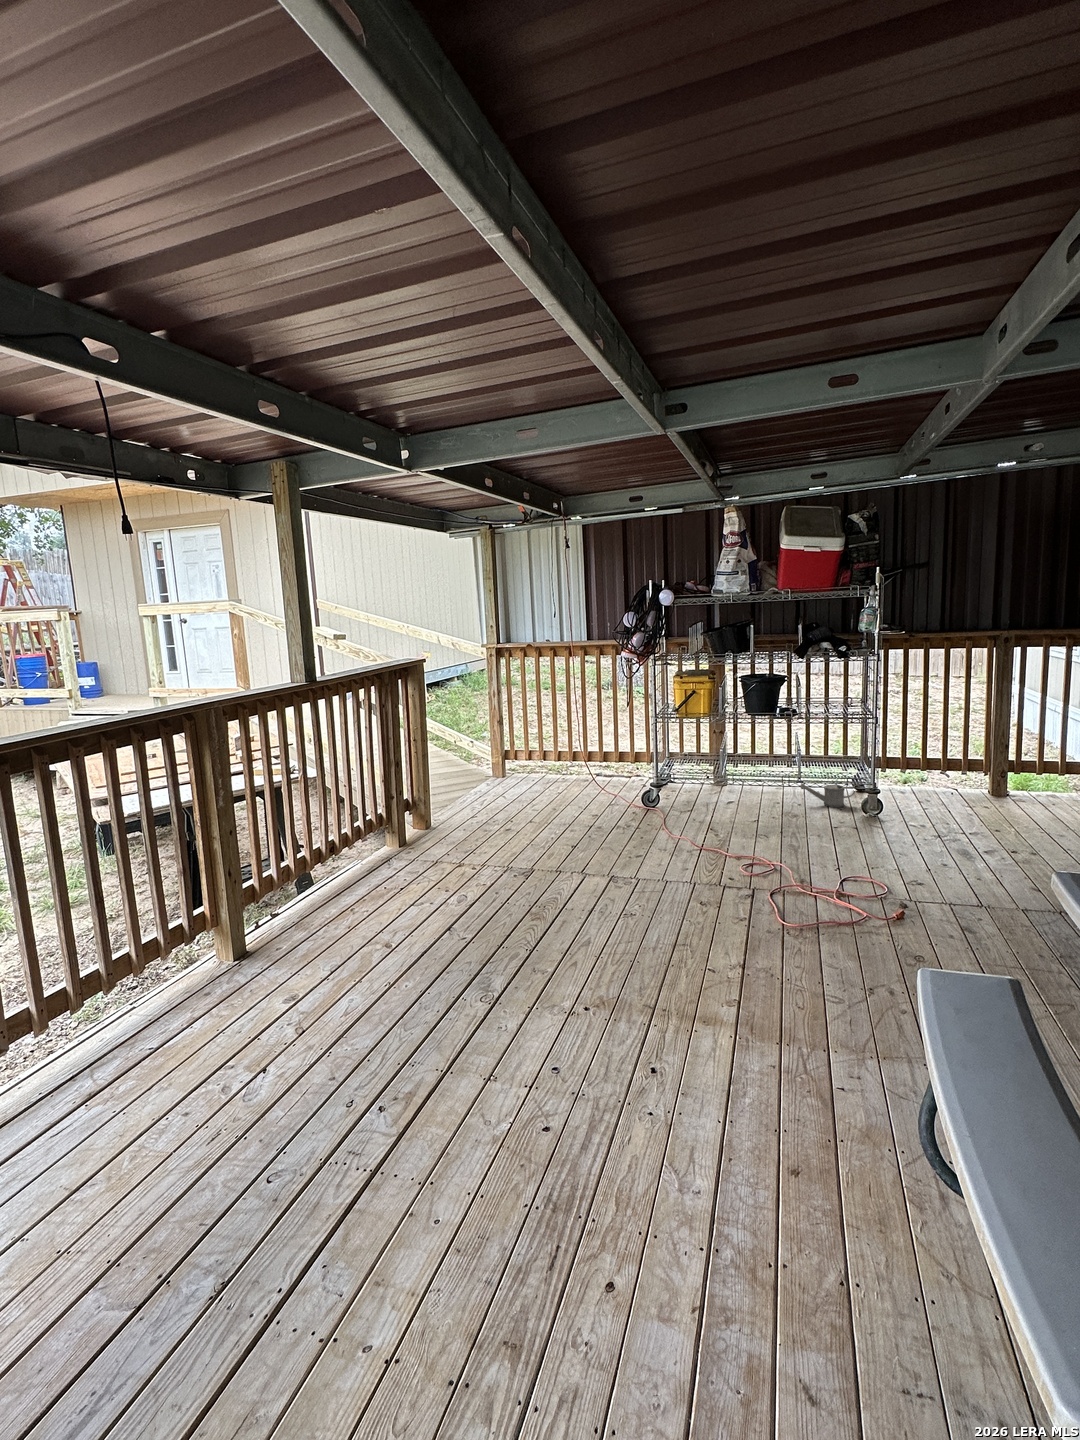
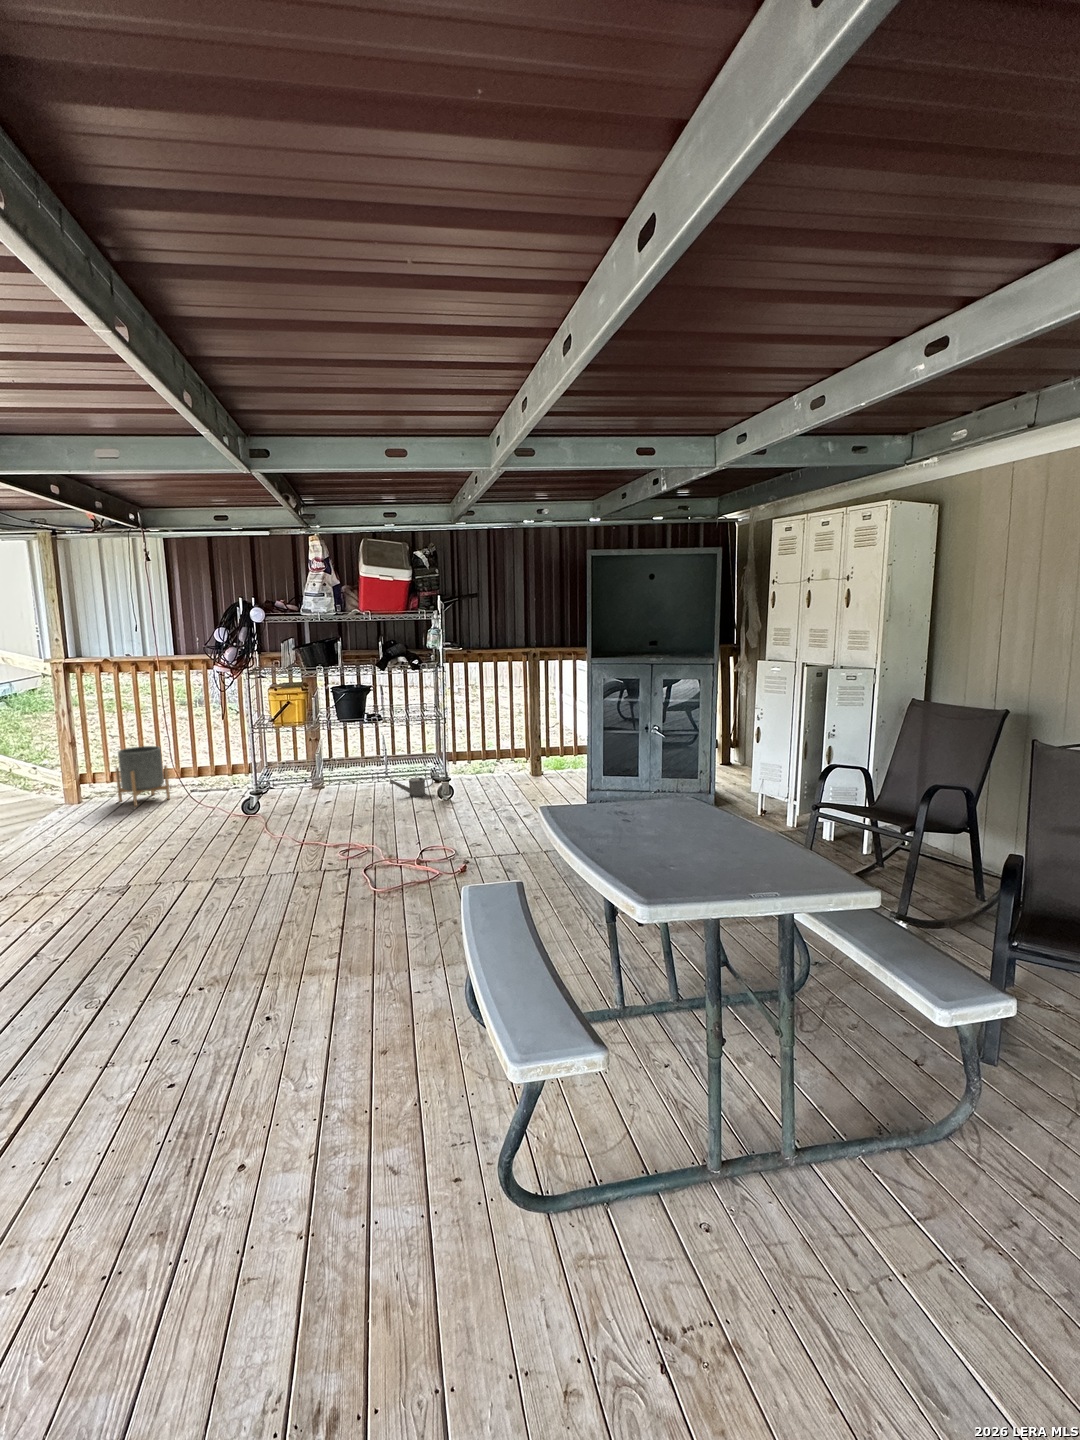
planter: none [534,728,577,785] -> present [116,746,170,806]

